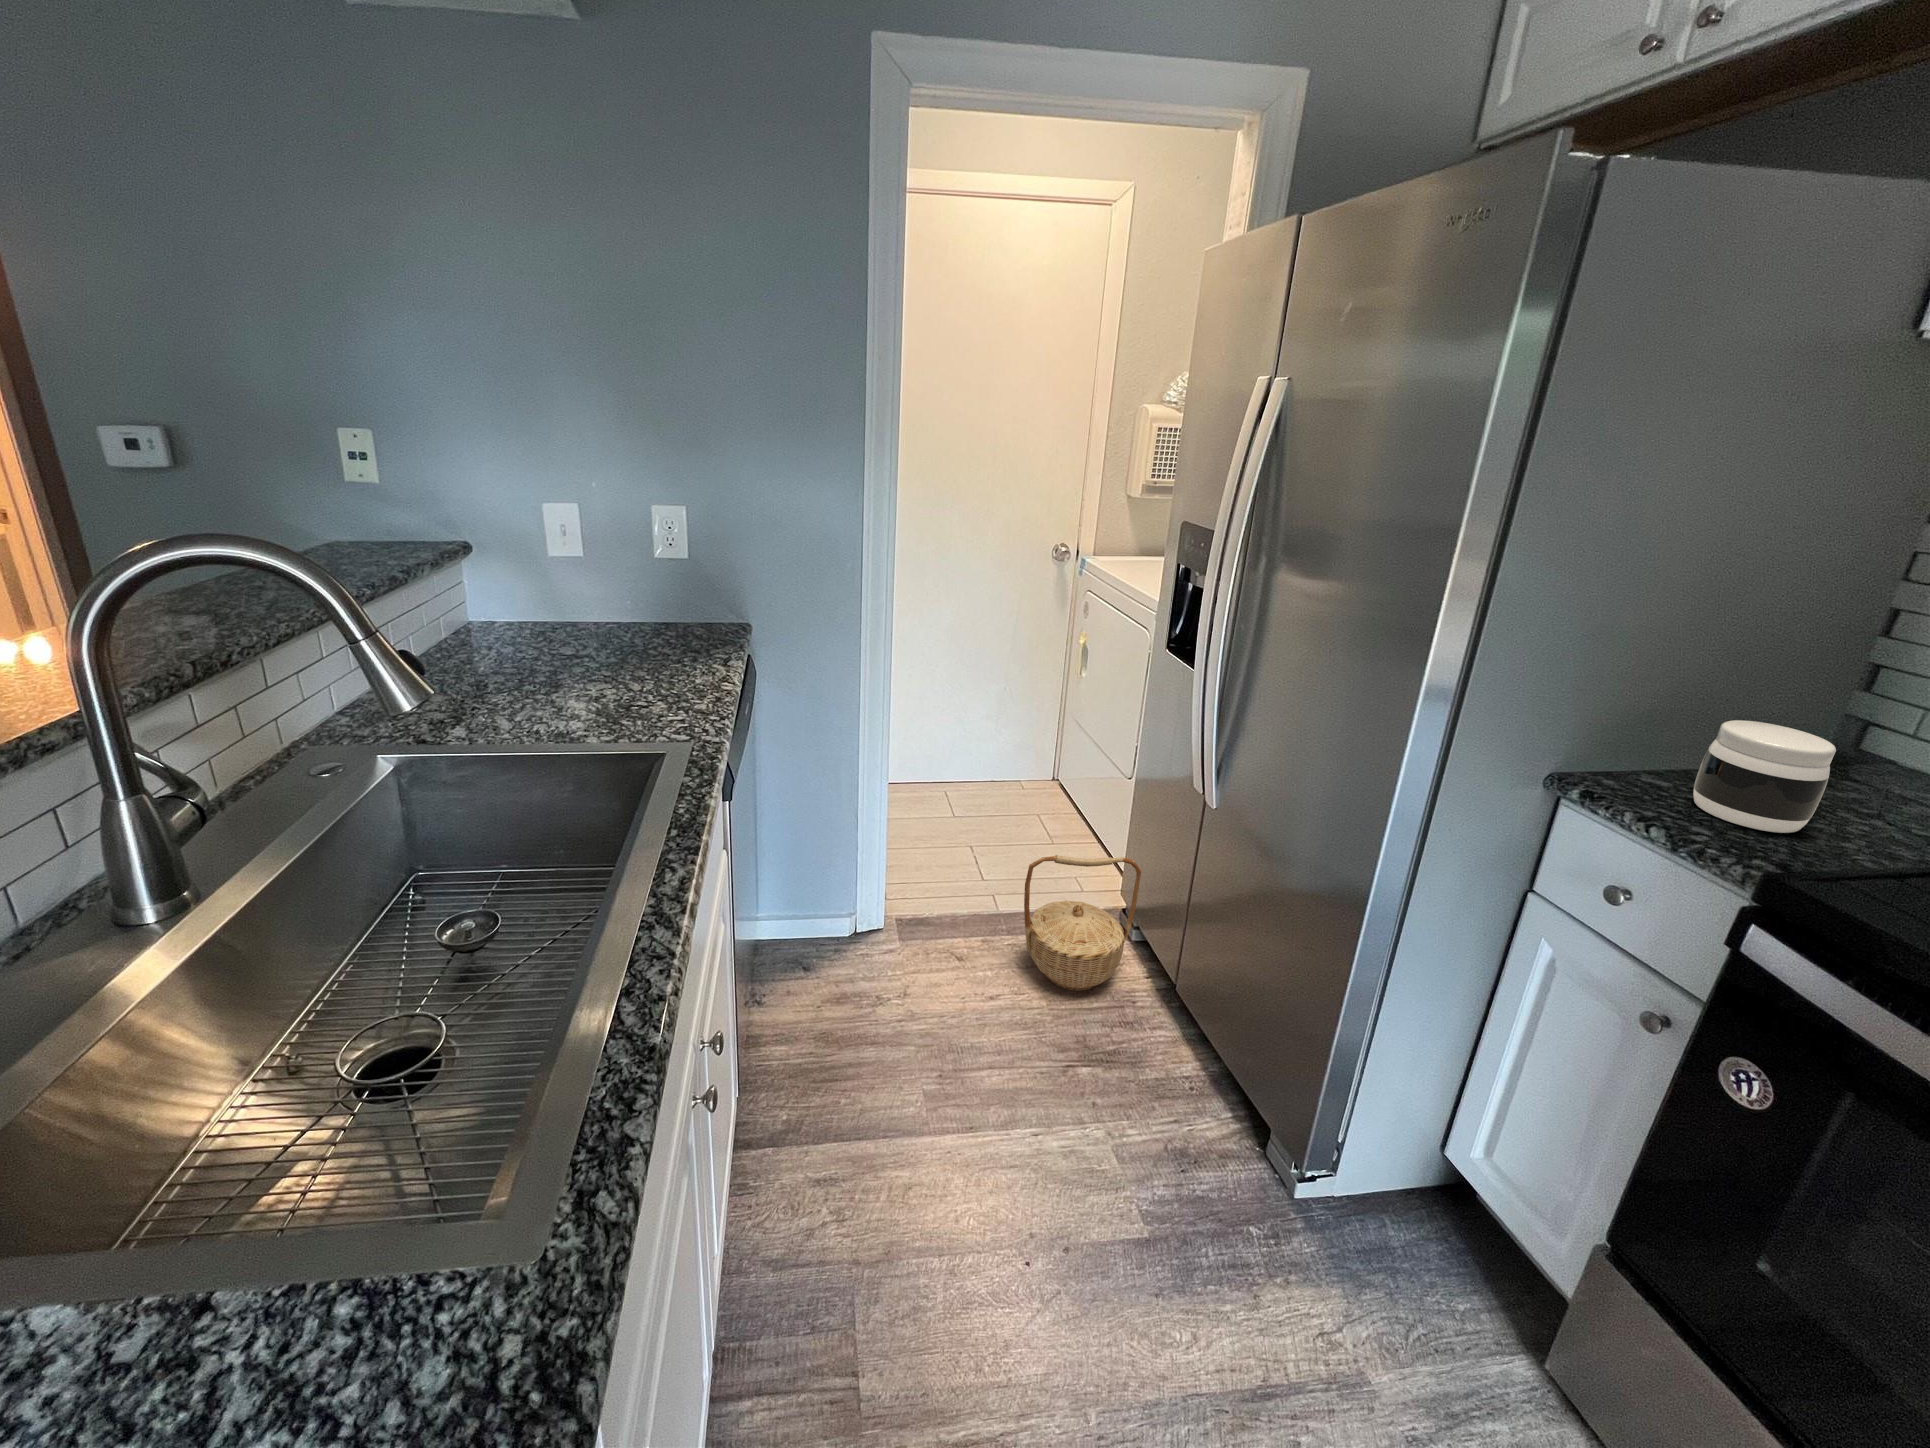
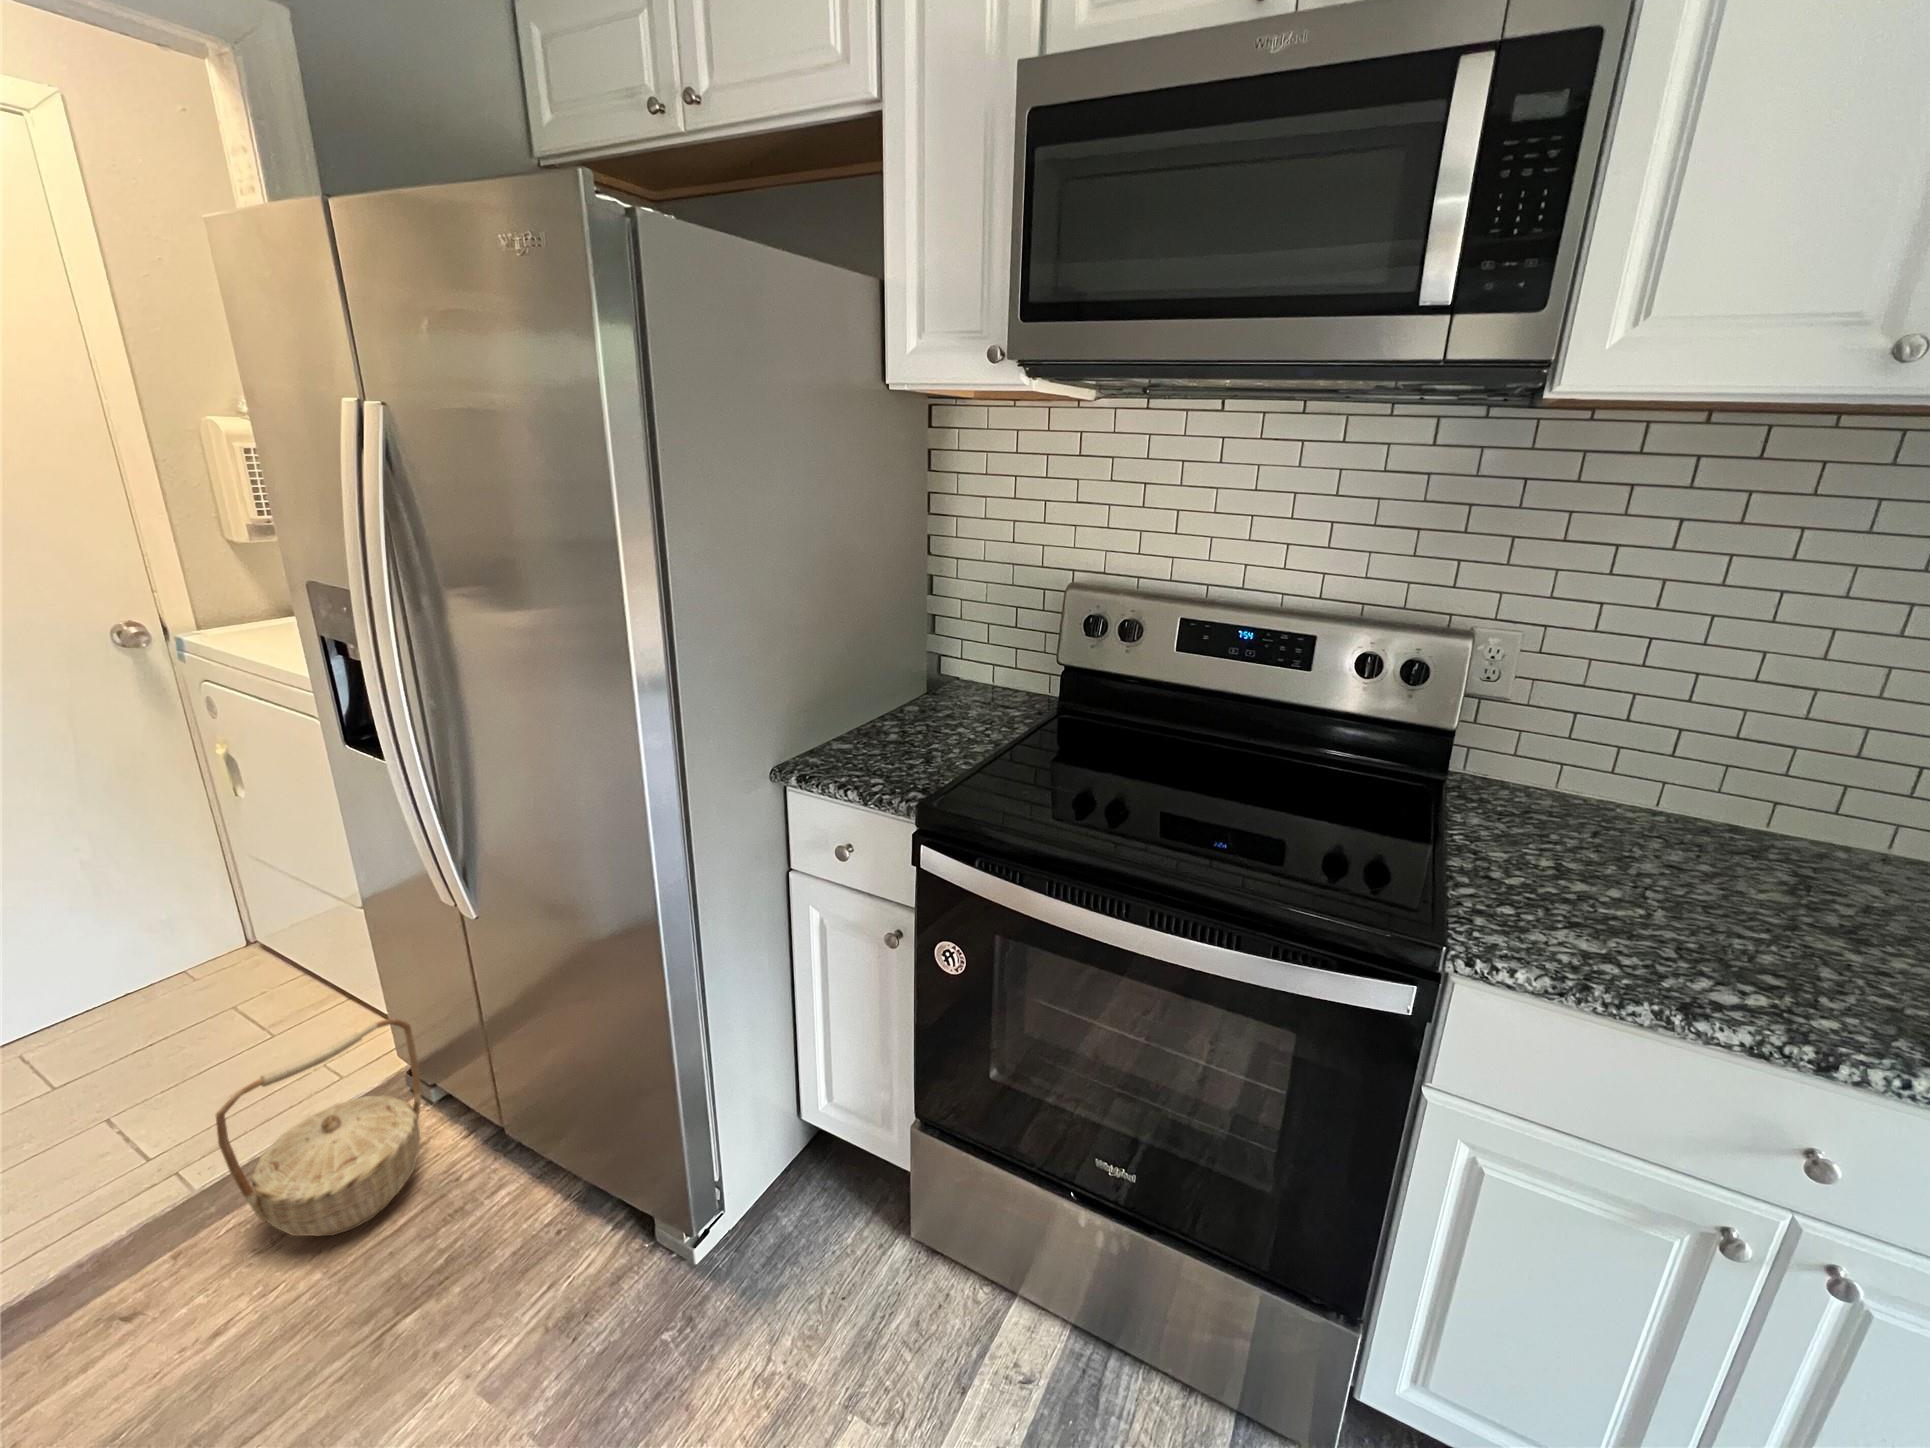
jar: present [1693,720,1836,833] -> none [865,681,932,764]

